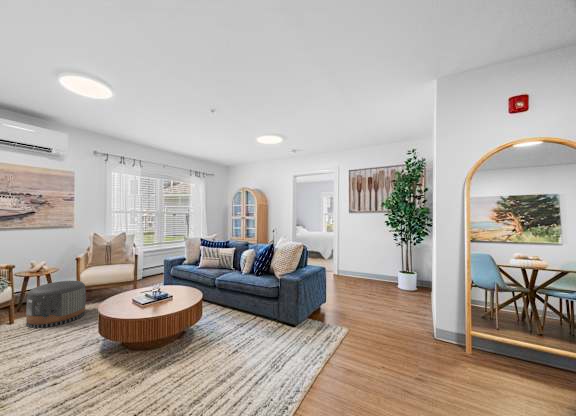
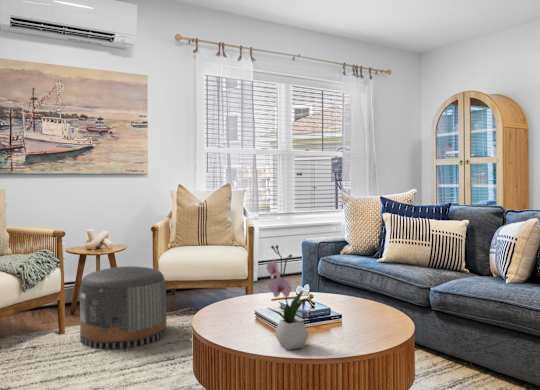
flower arrangement: none [139,274,158,314] -> present [267,245,312,350]

